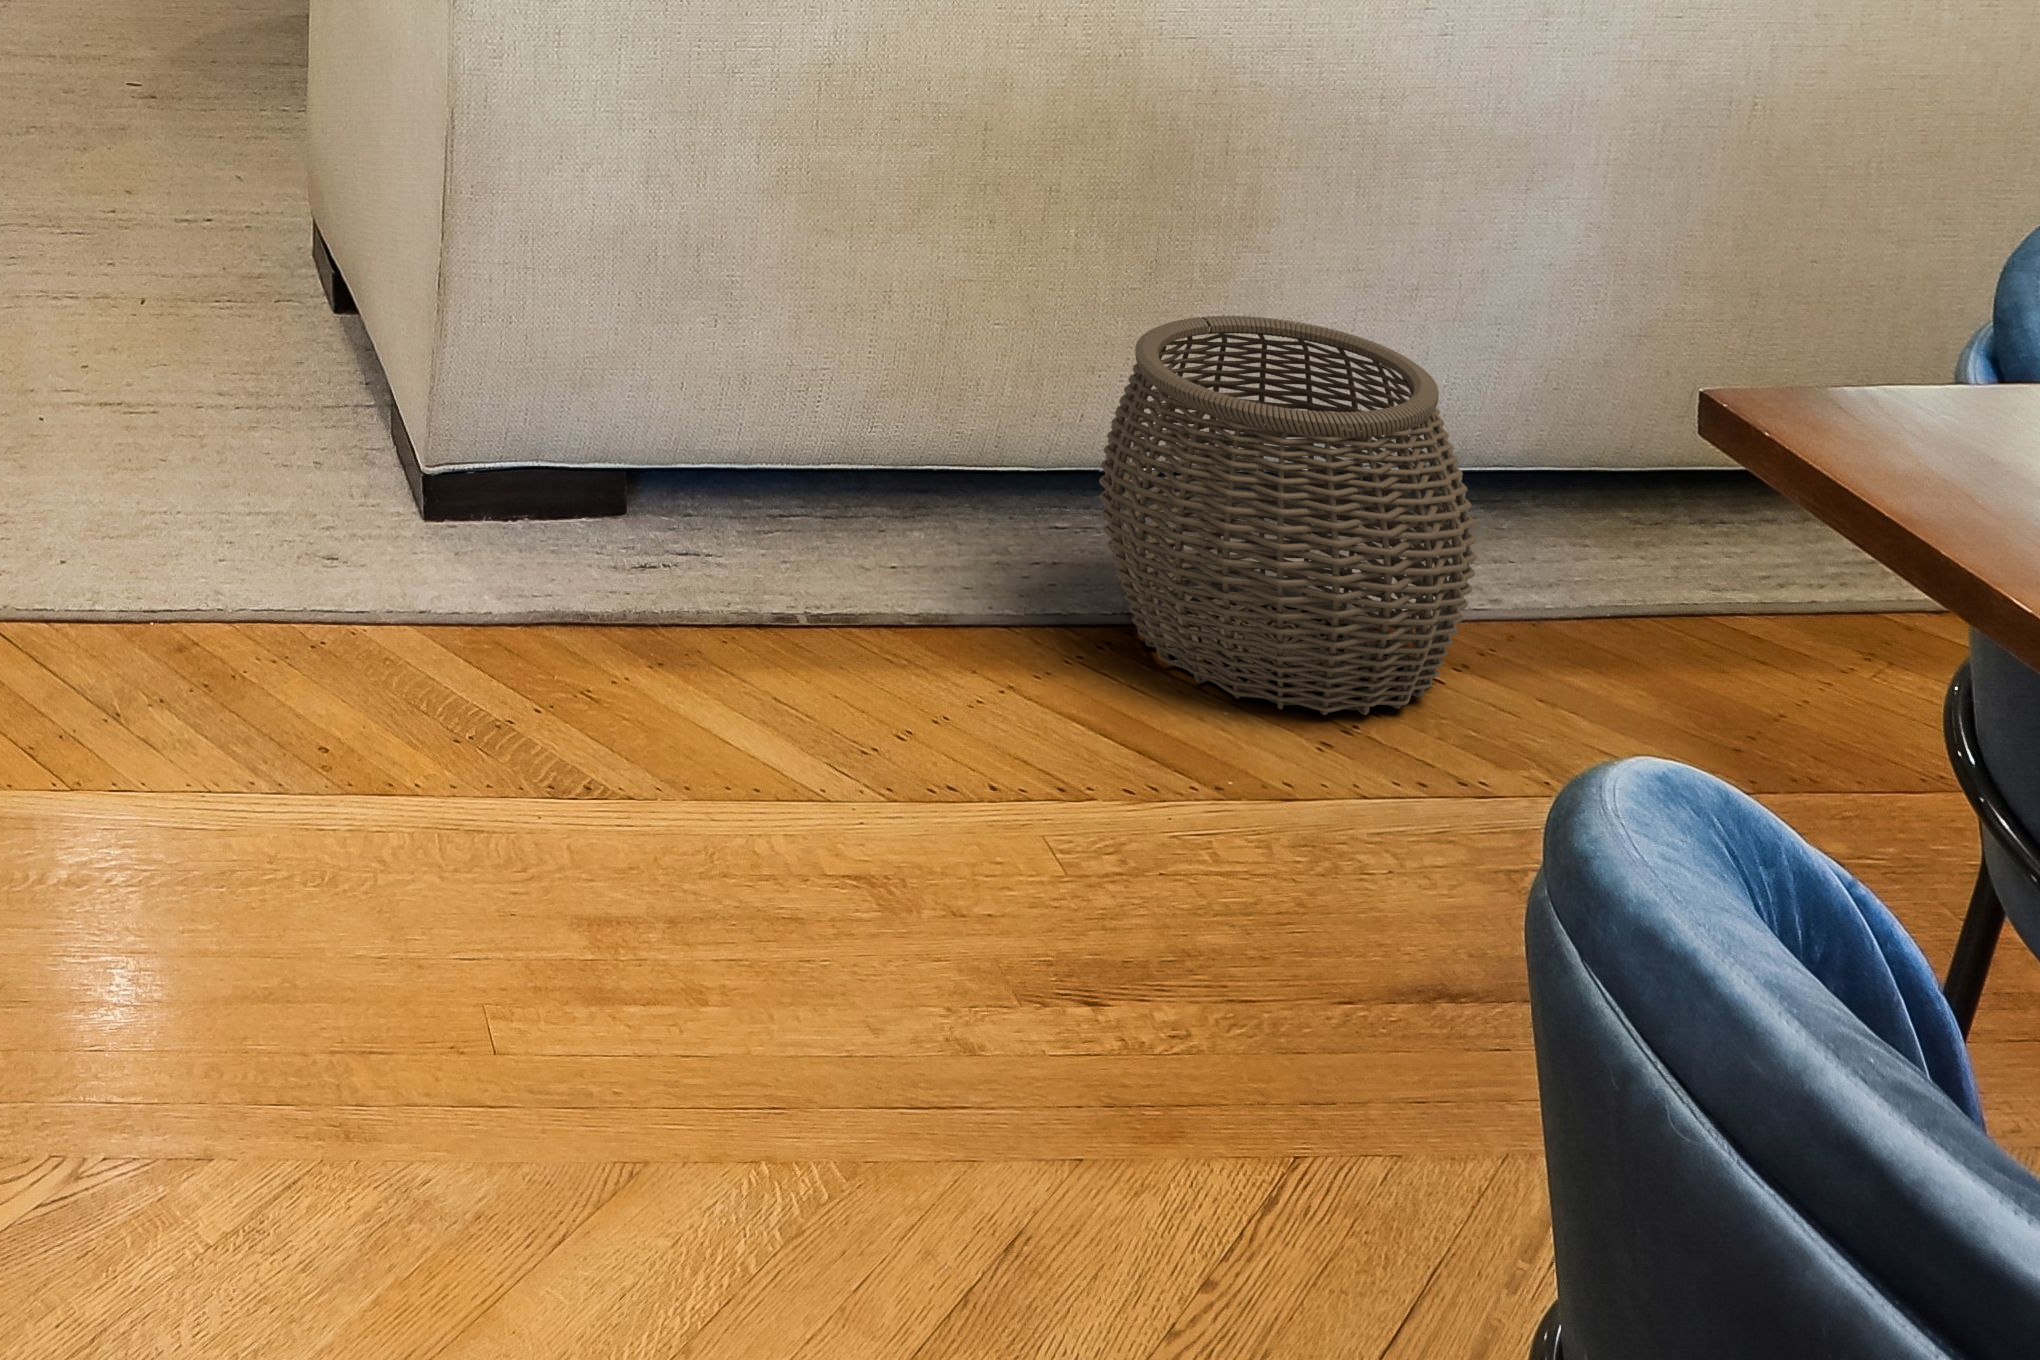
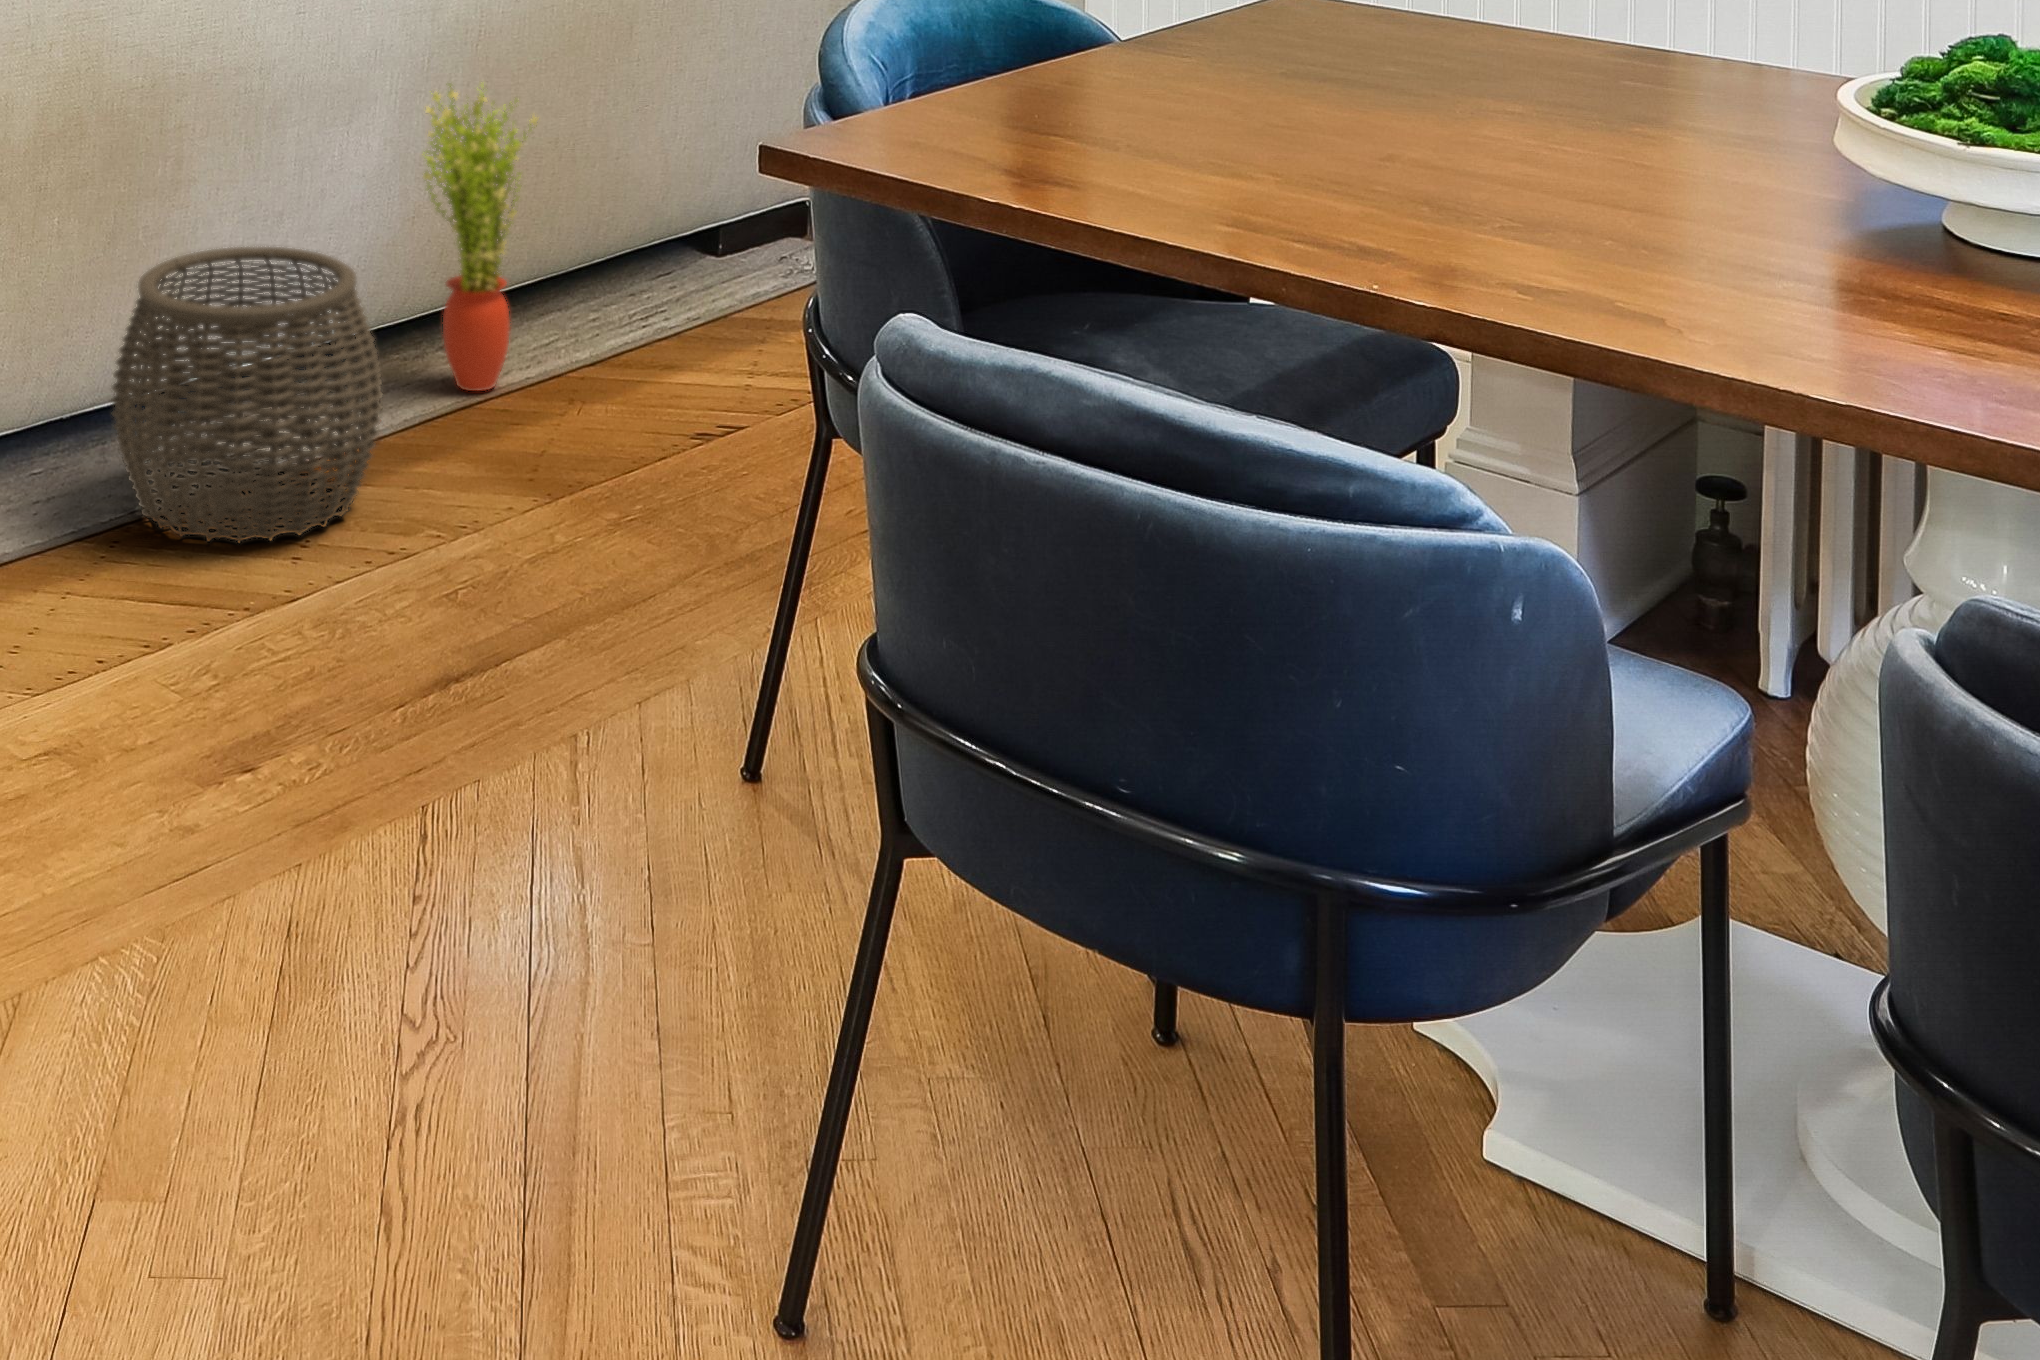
potted plant: none [1614,172,1818,603] -> present [423,86,538,391]

